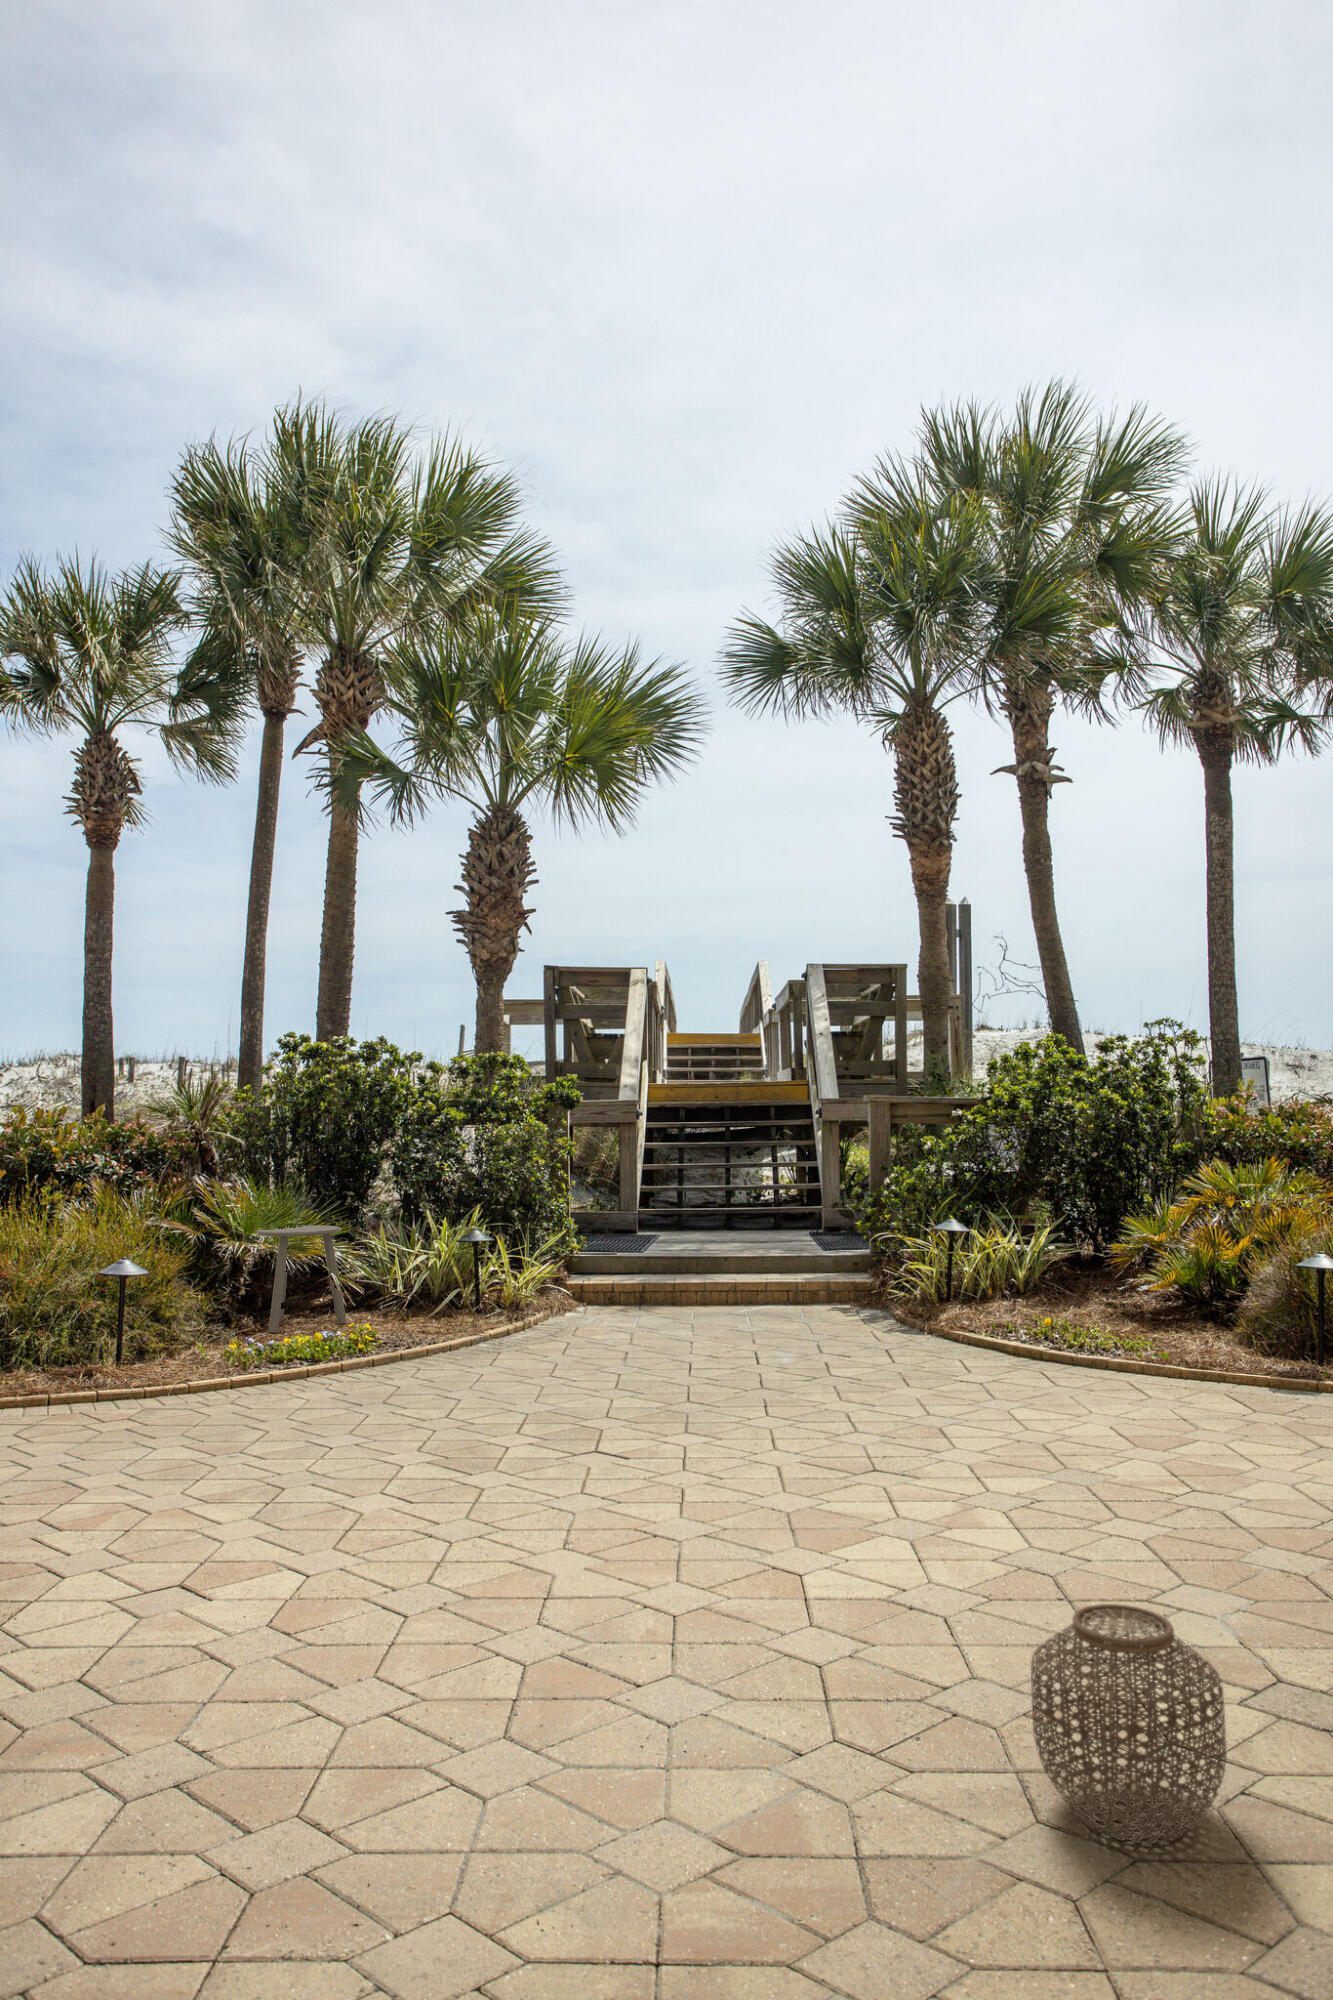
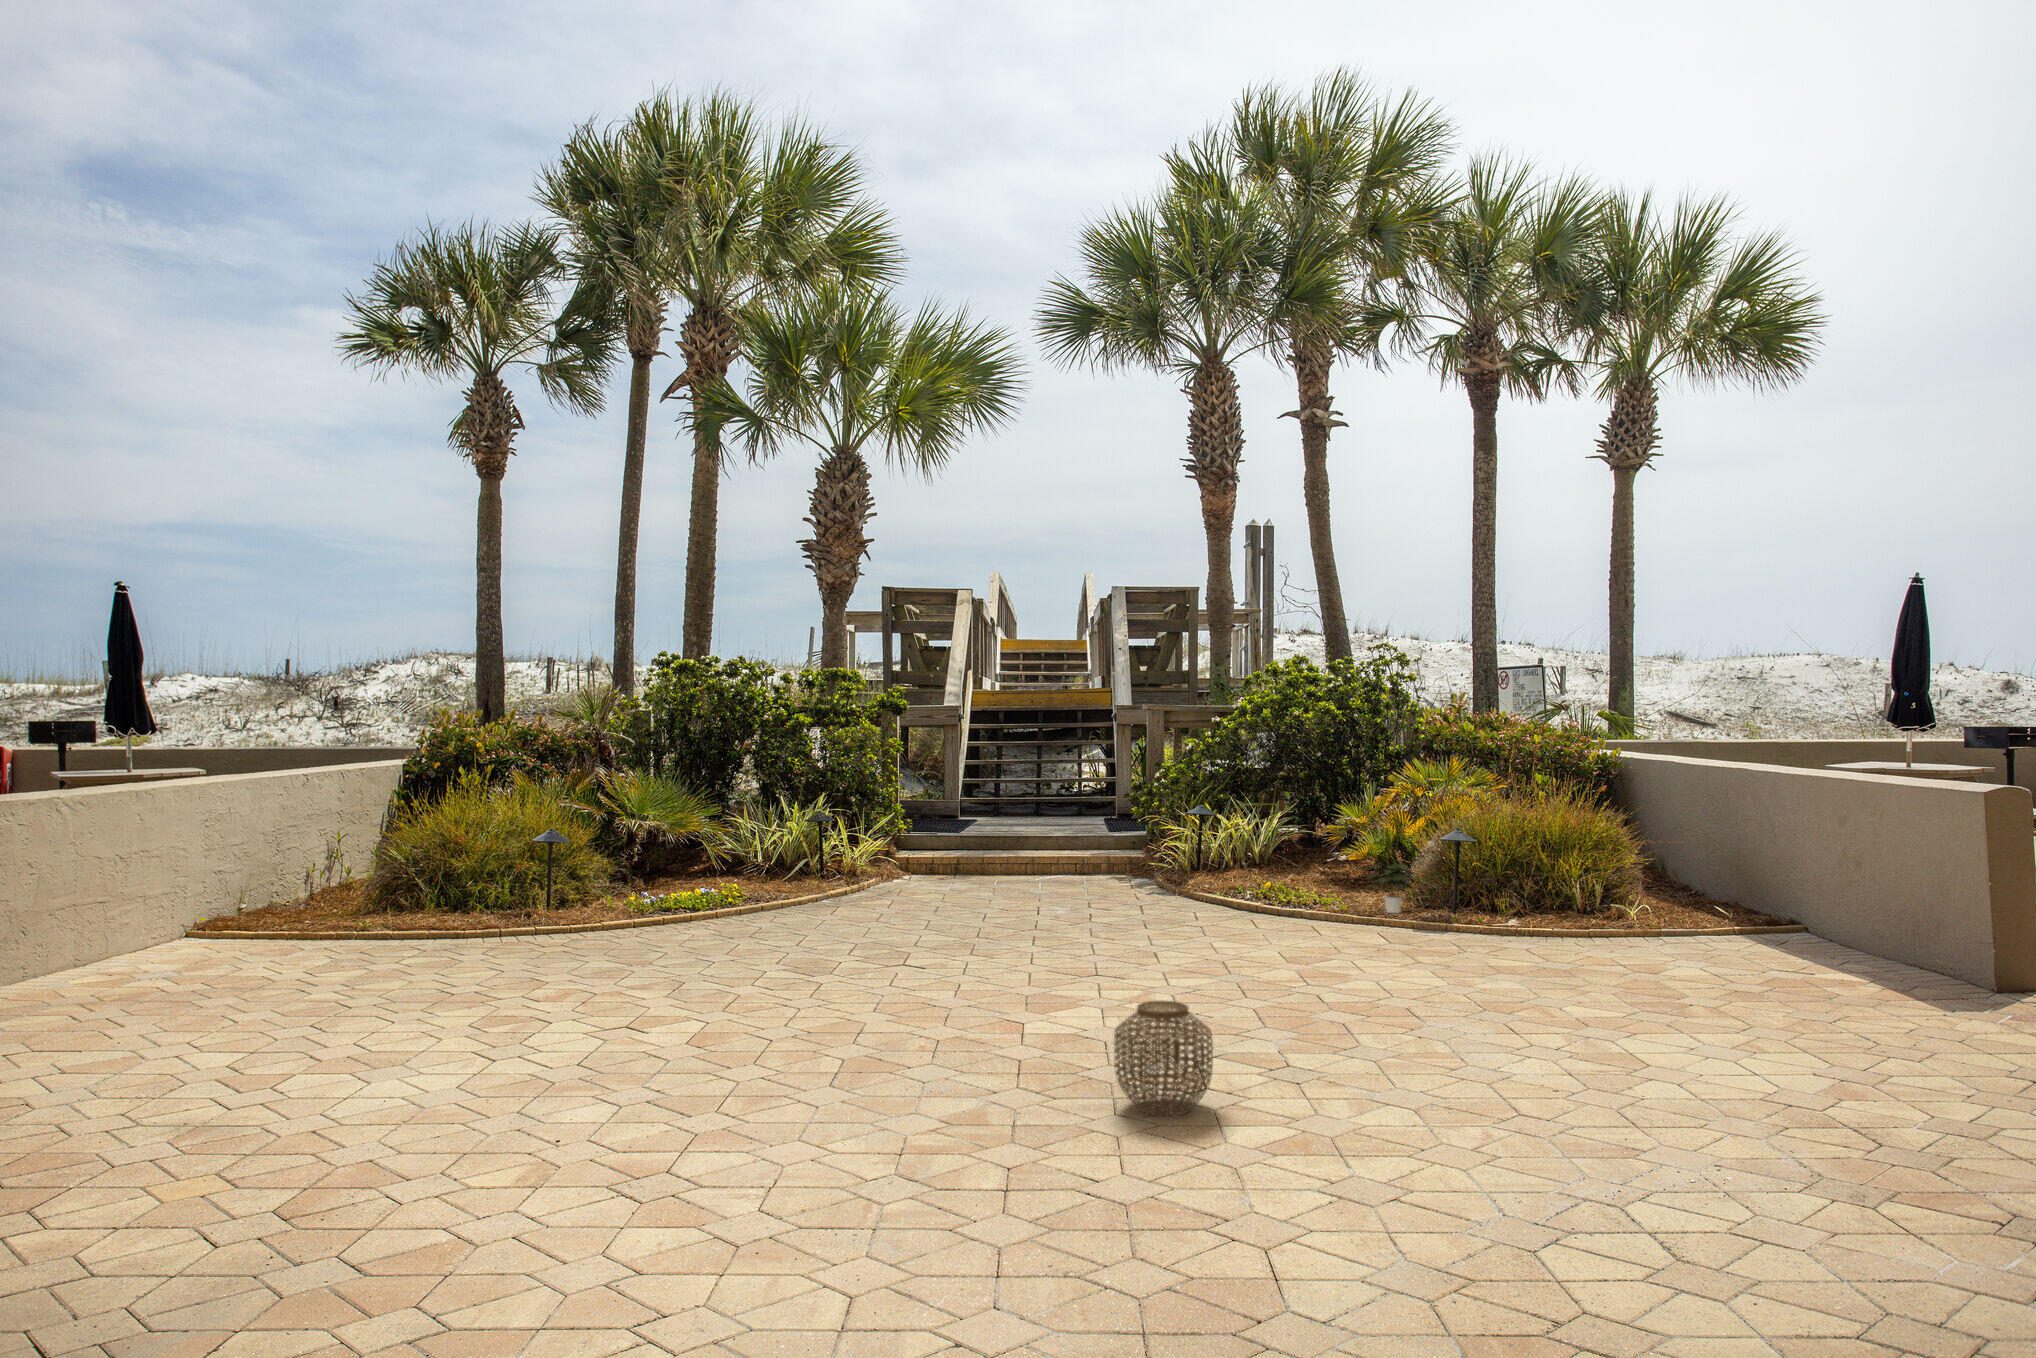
side table: present [256,1225,346,1332] -> none [646,809,718,892]
potted plant: none [1191,1293,1266,1365] -> present [1368,860,1412,913]

